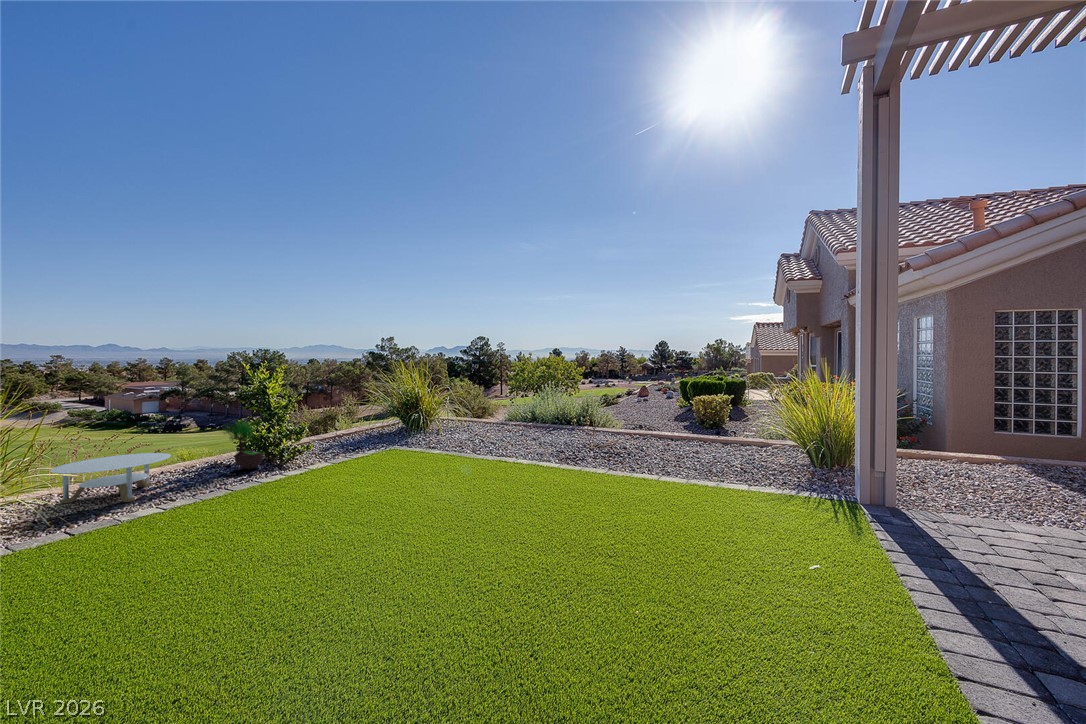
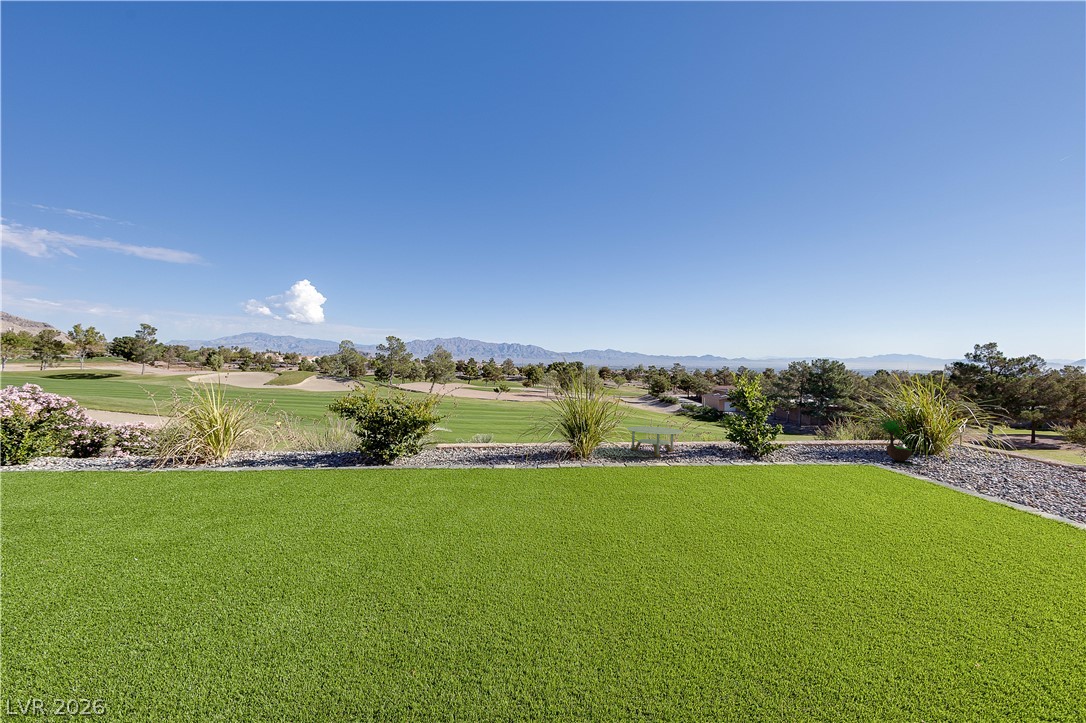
potted tree: present [225,421,264,469] -> present [880,419,912,461]

